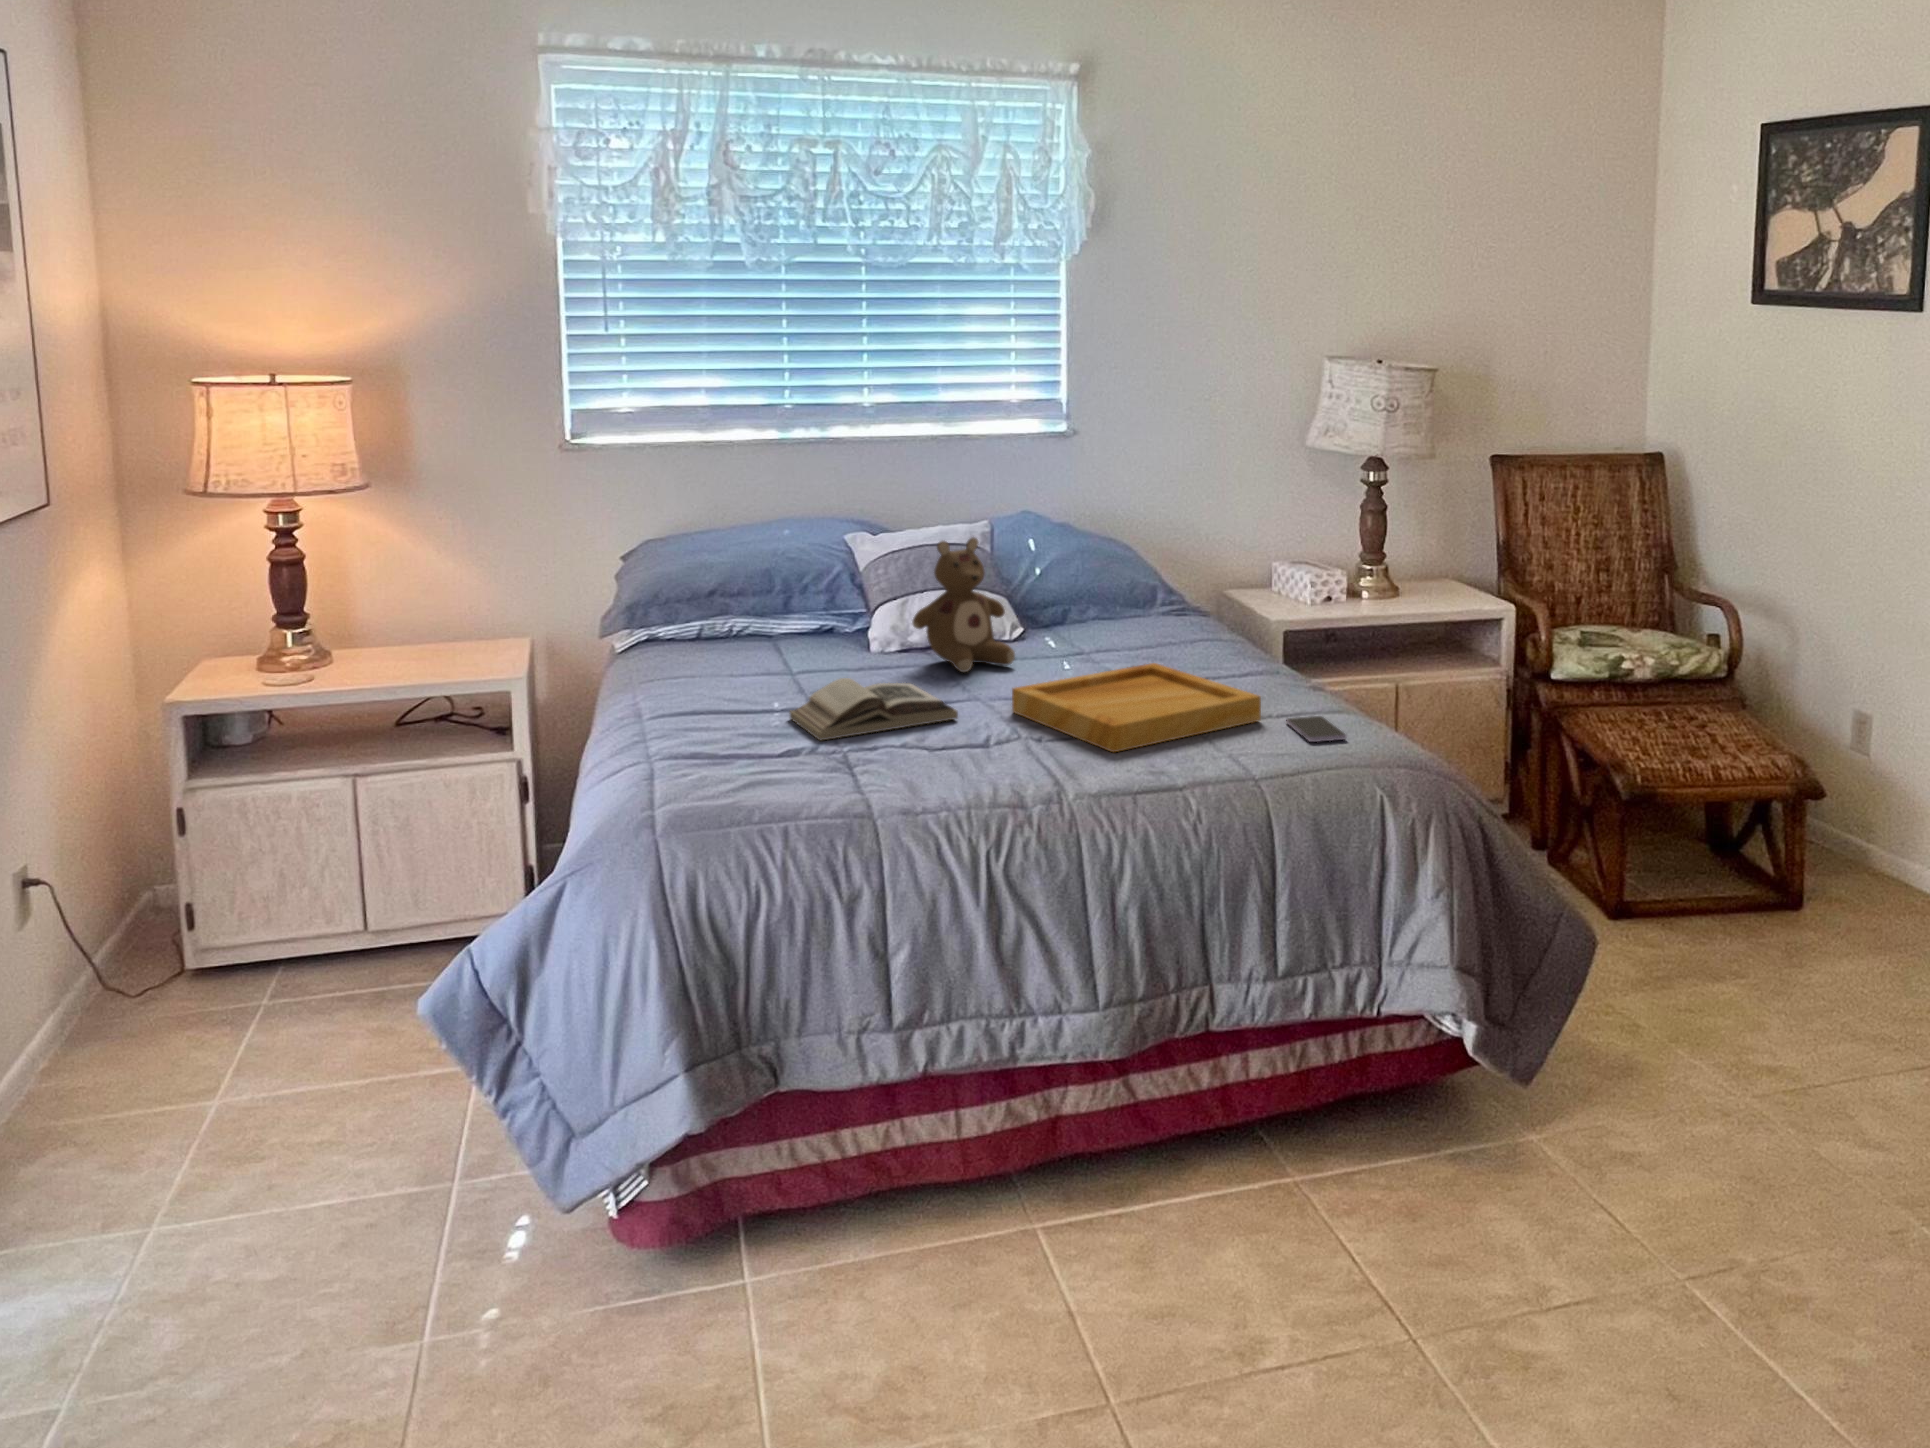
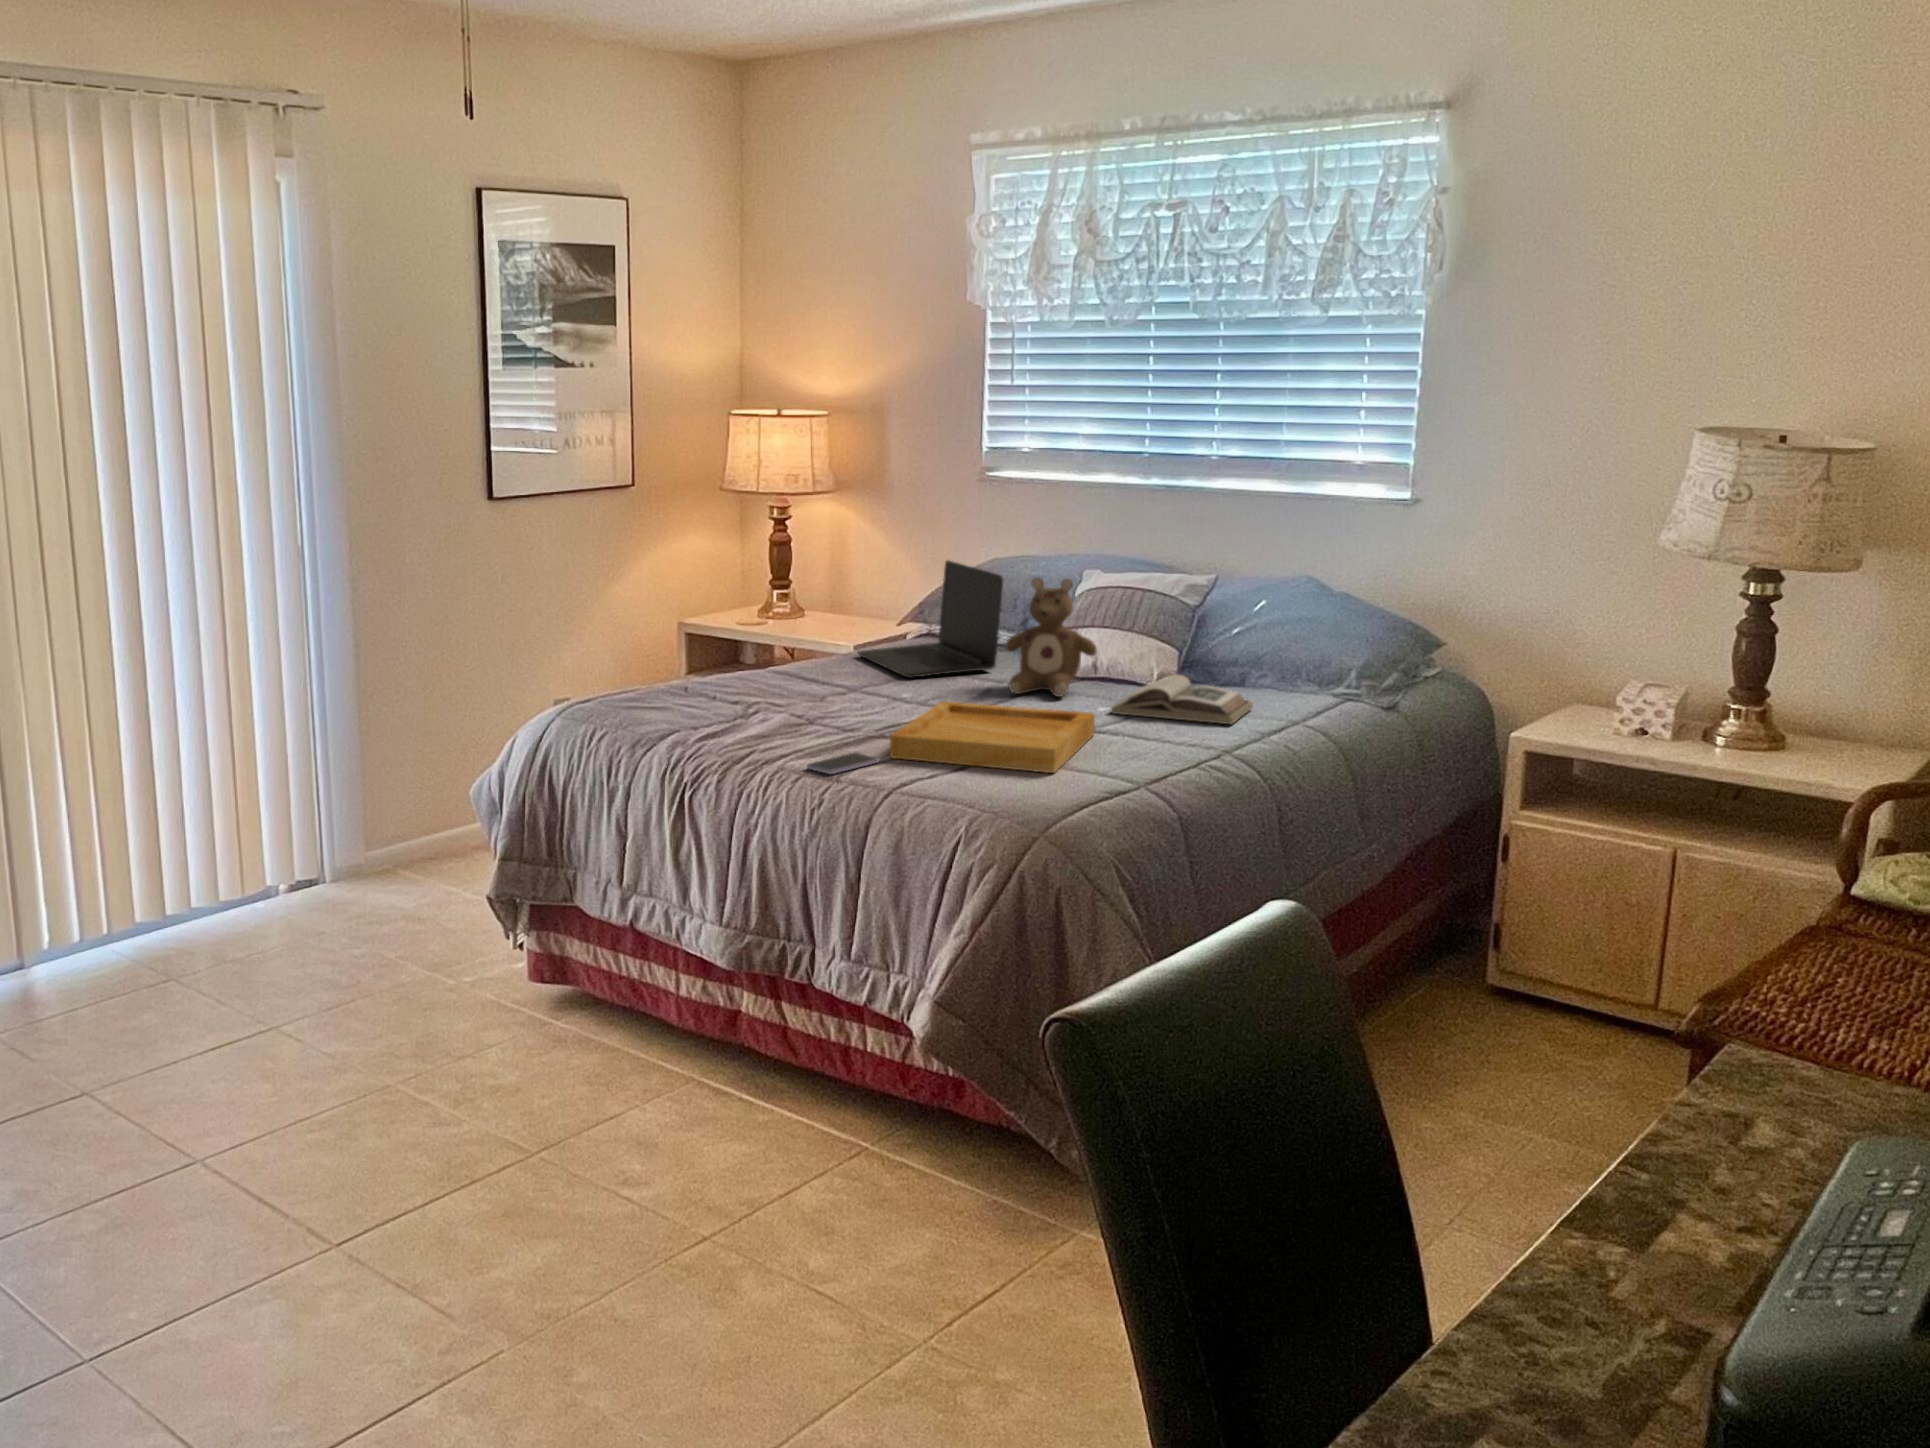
laptop: none [662,543,858,685] -> present [858,560,1003,678]
book: present [789,678,958,740] -> present [1111,675,1253,724]
smartphone: present [1286,716,1347,742] -> present [806,753,879,774]

